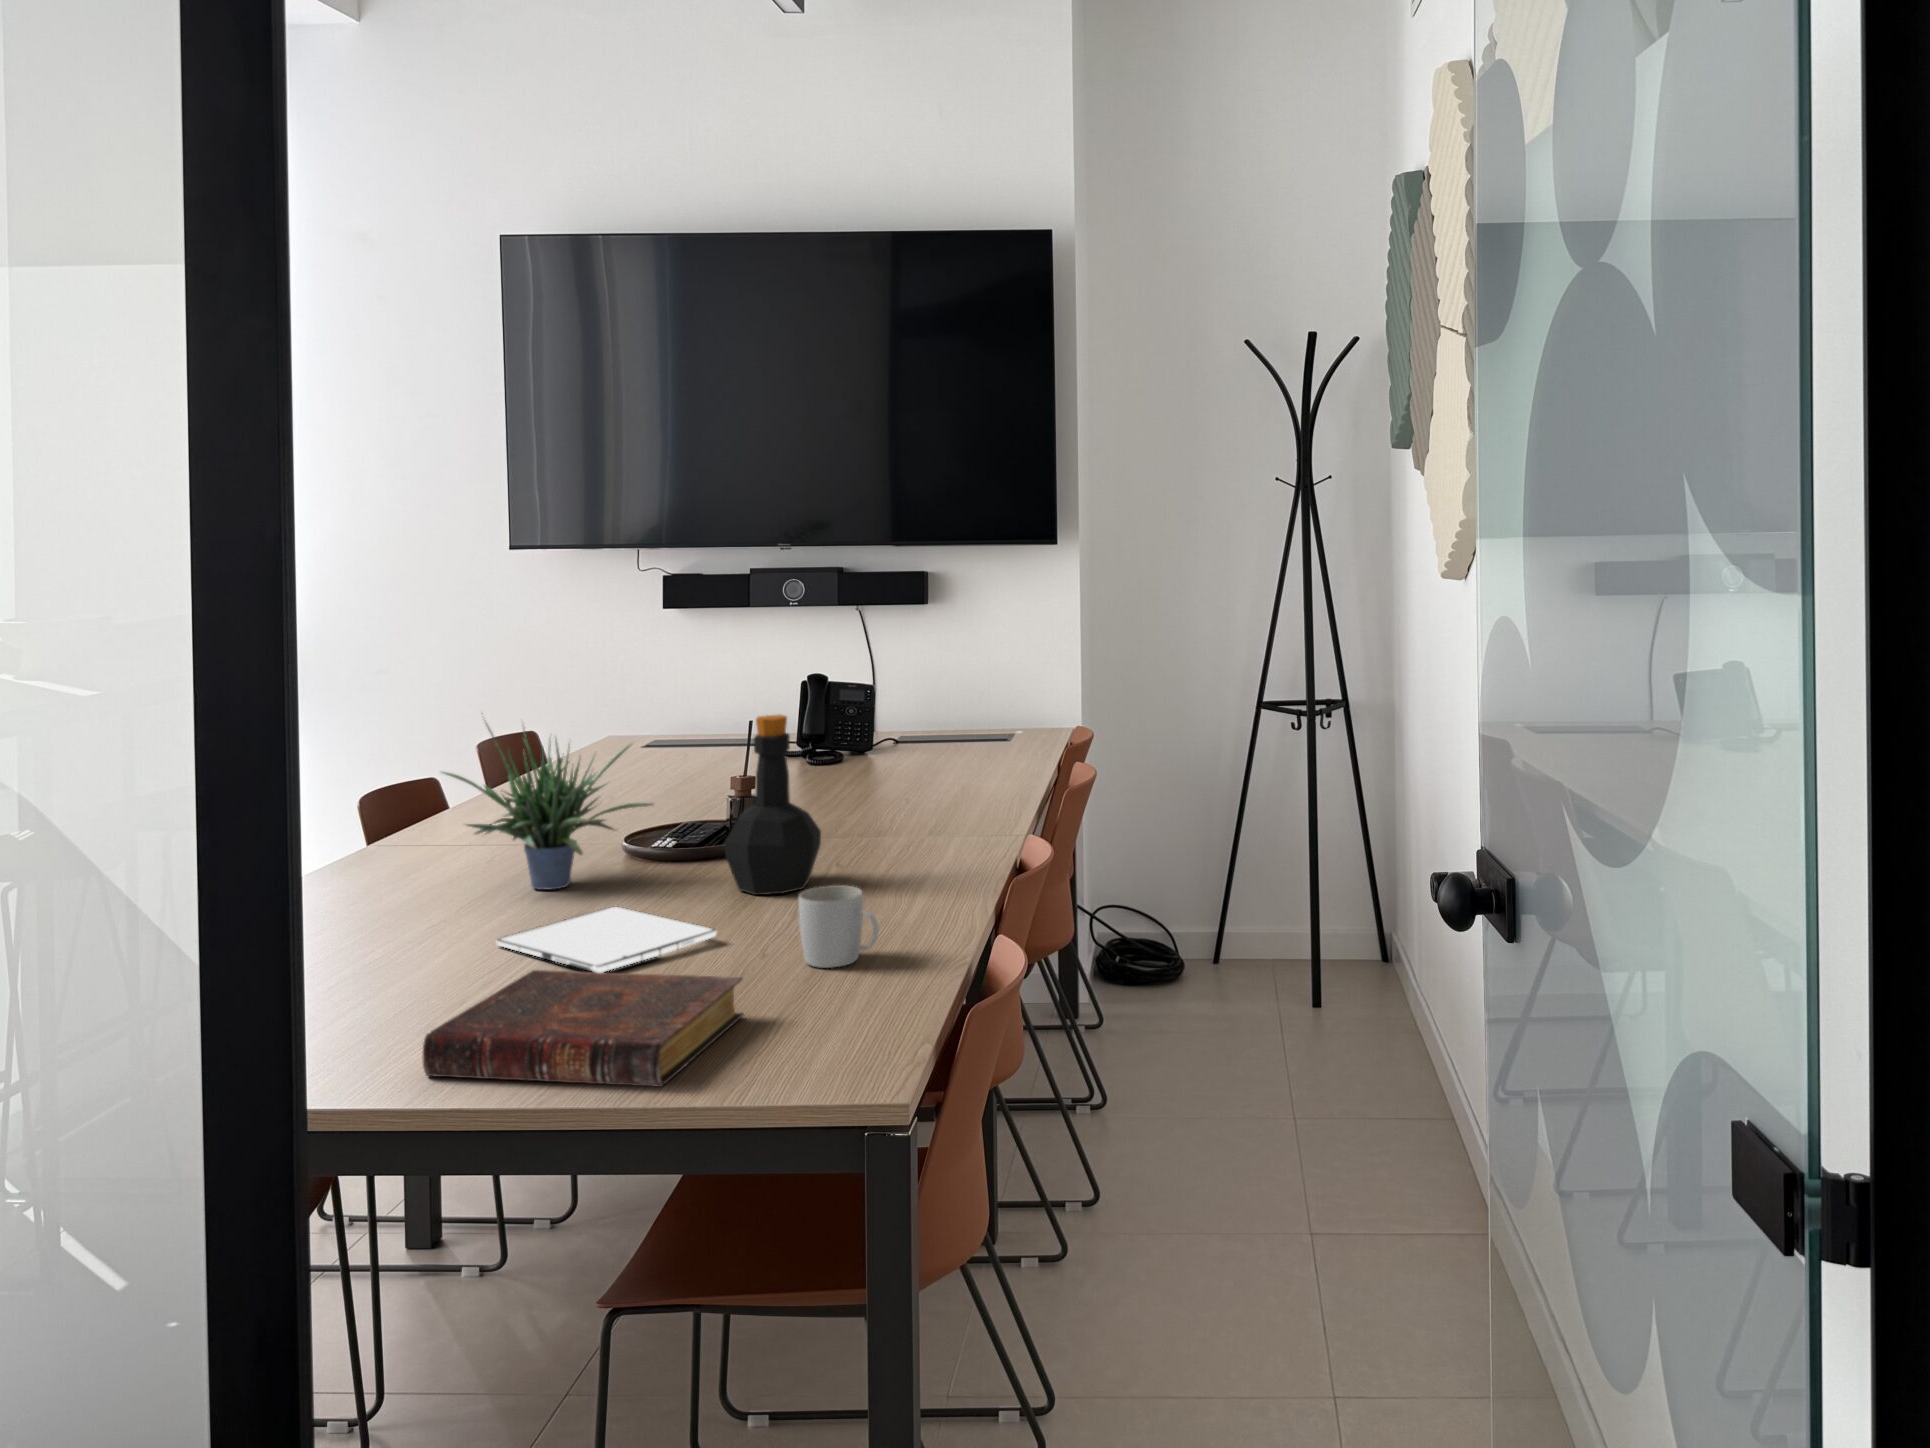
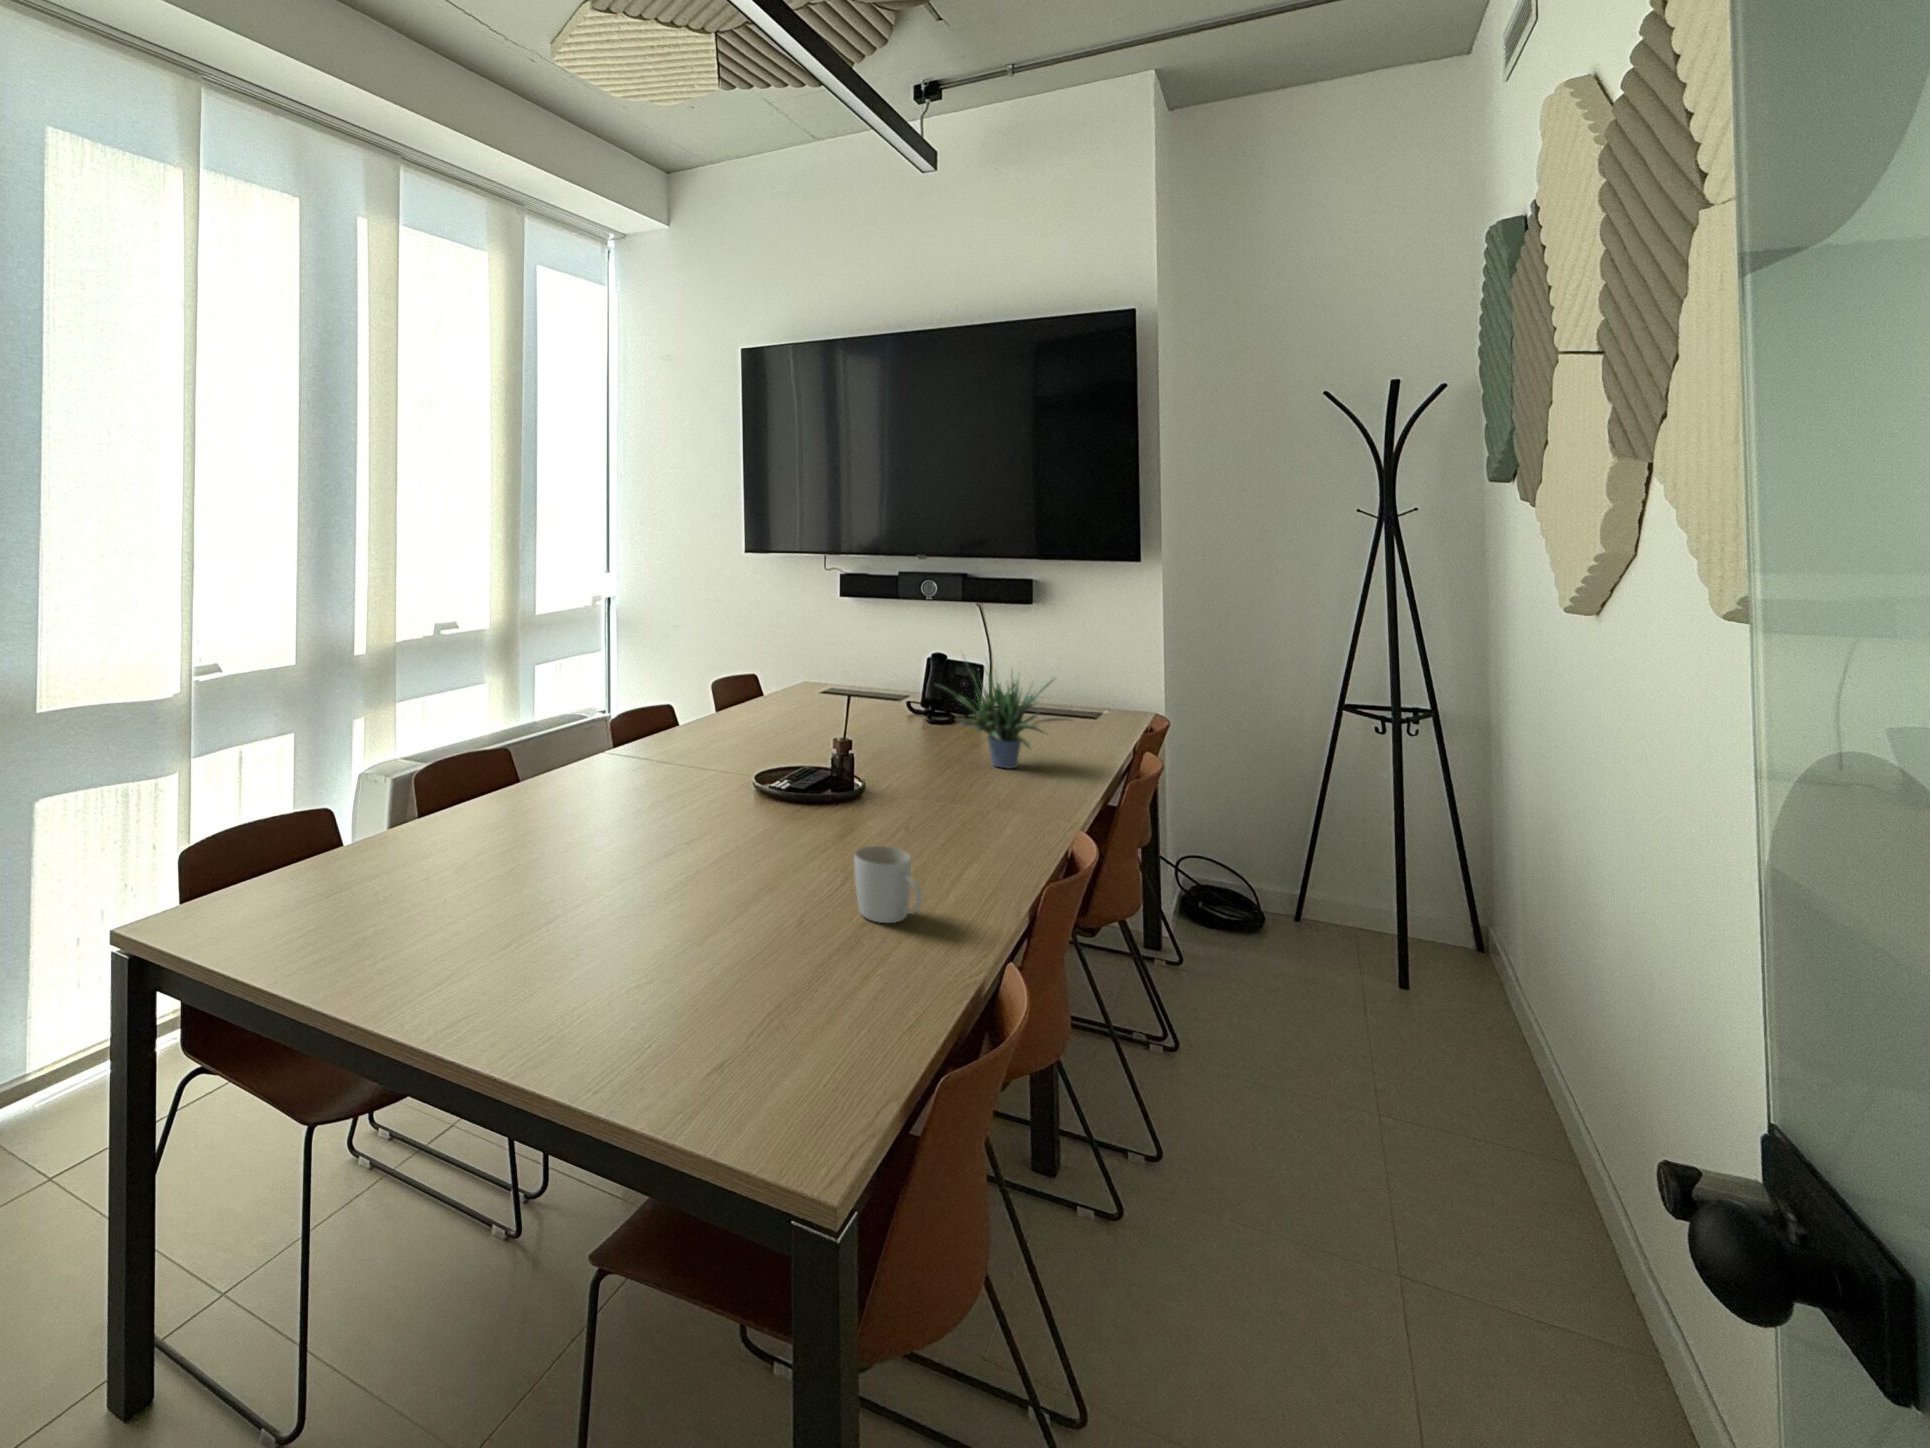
bottle: present [725,715,821,895] -> none [823,687,902,835]
potted plant: present [443,725,653,890] -> present [942,663,1072,768]
tablet: present [497,907,716,972] -> none [643,825,797,887]
book: present [423,970,743,1087] -> none [526,881,787,1028]

